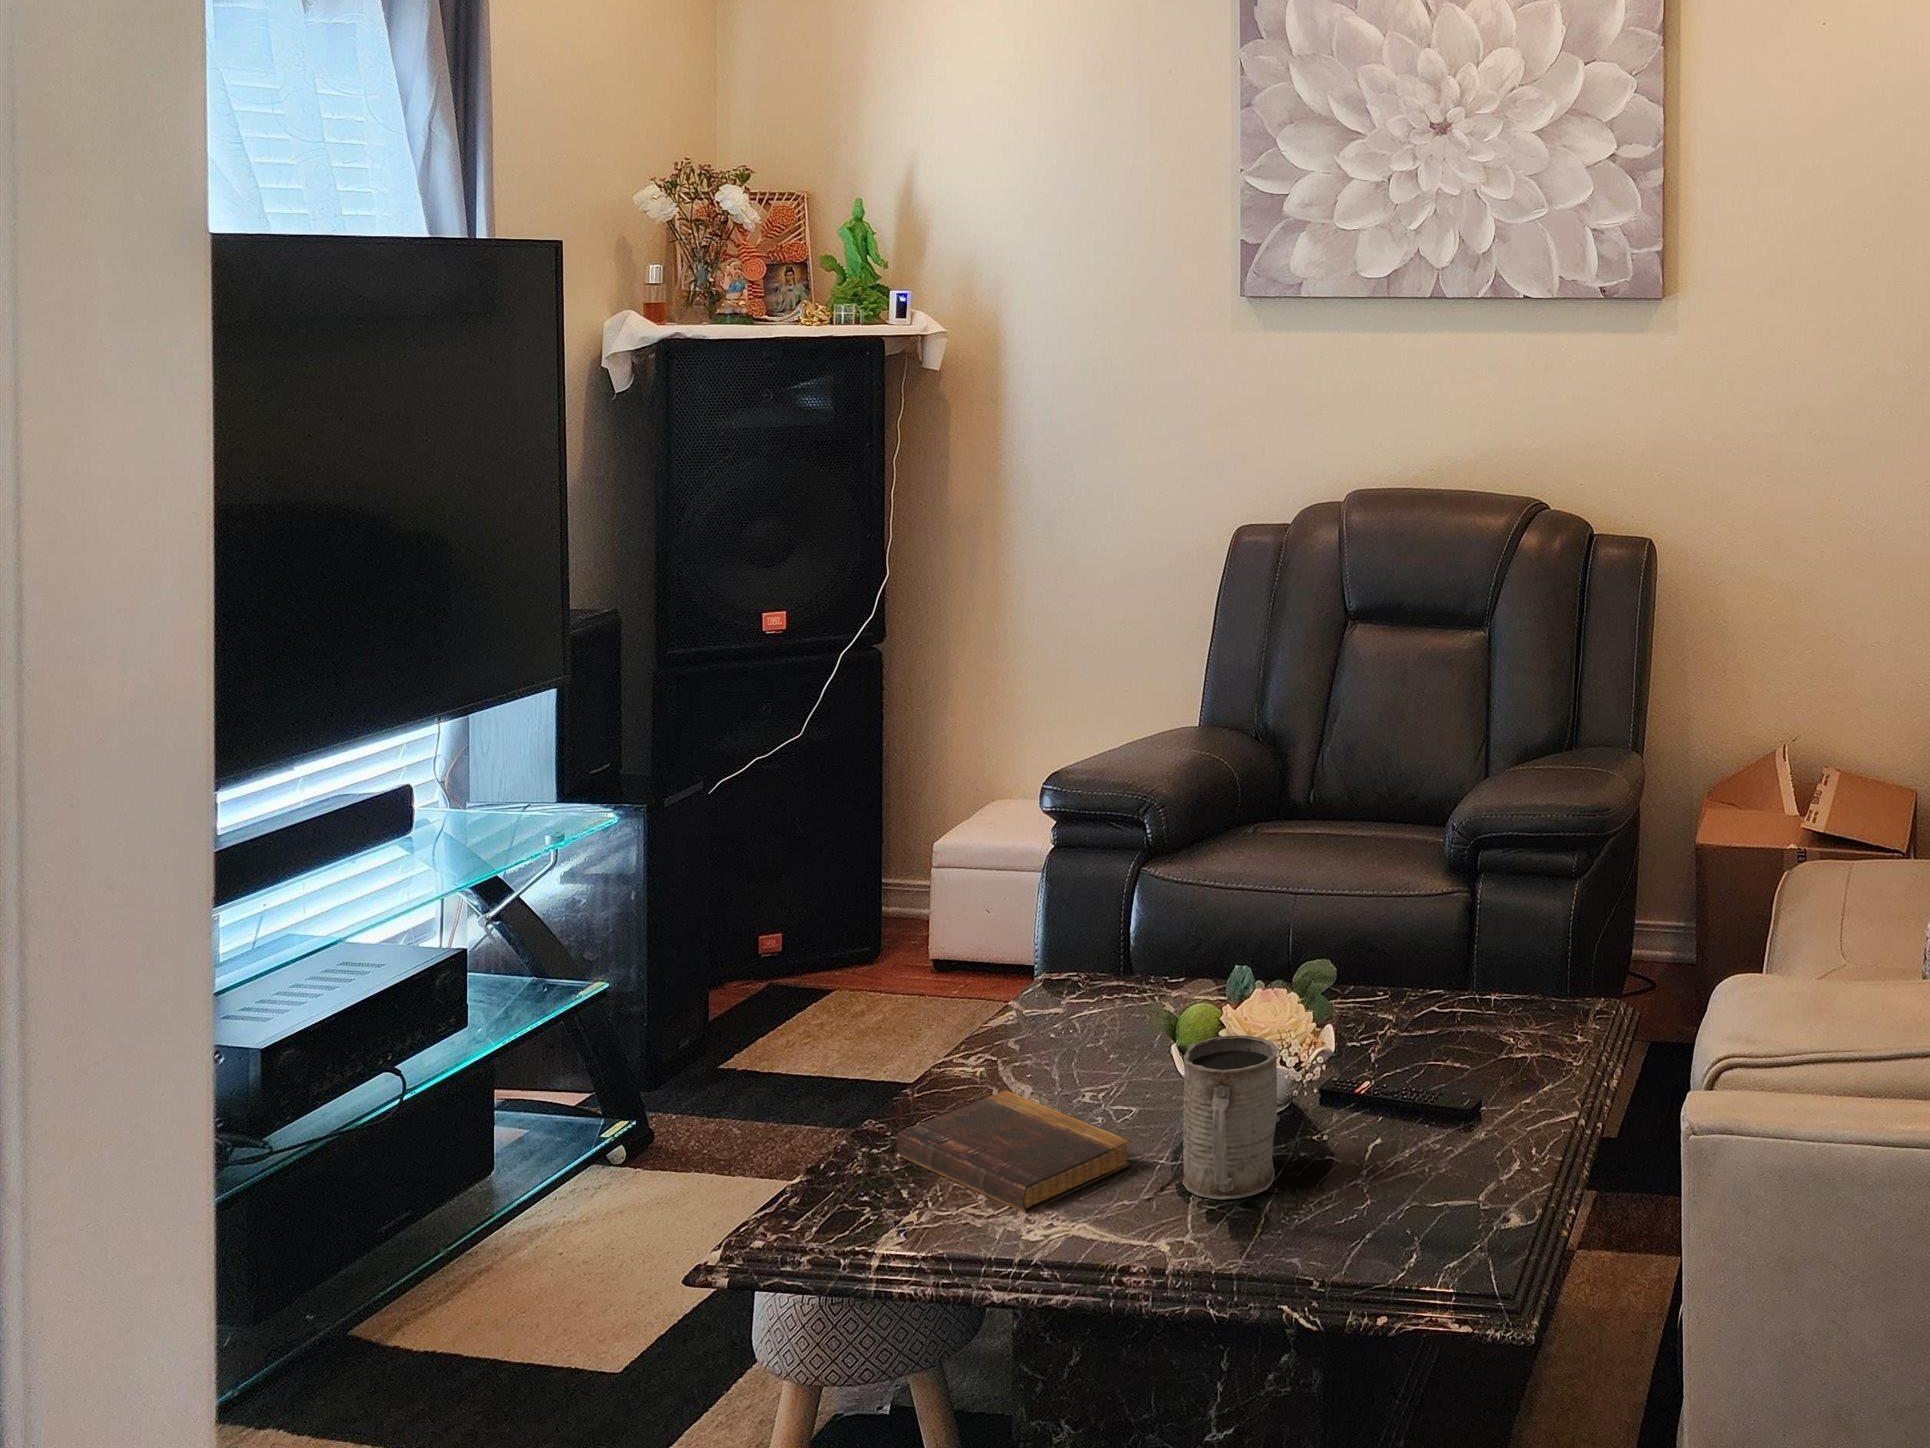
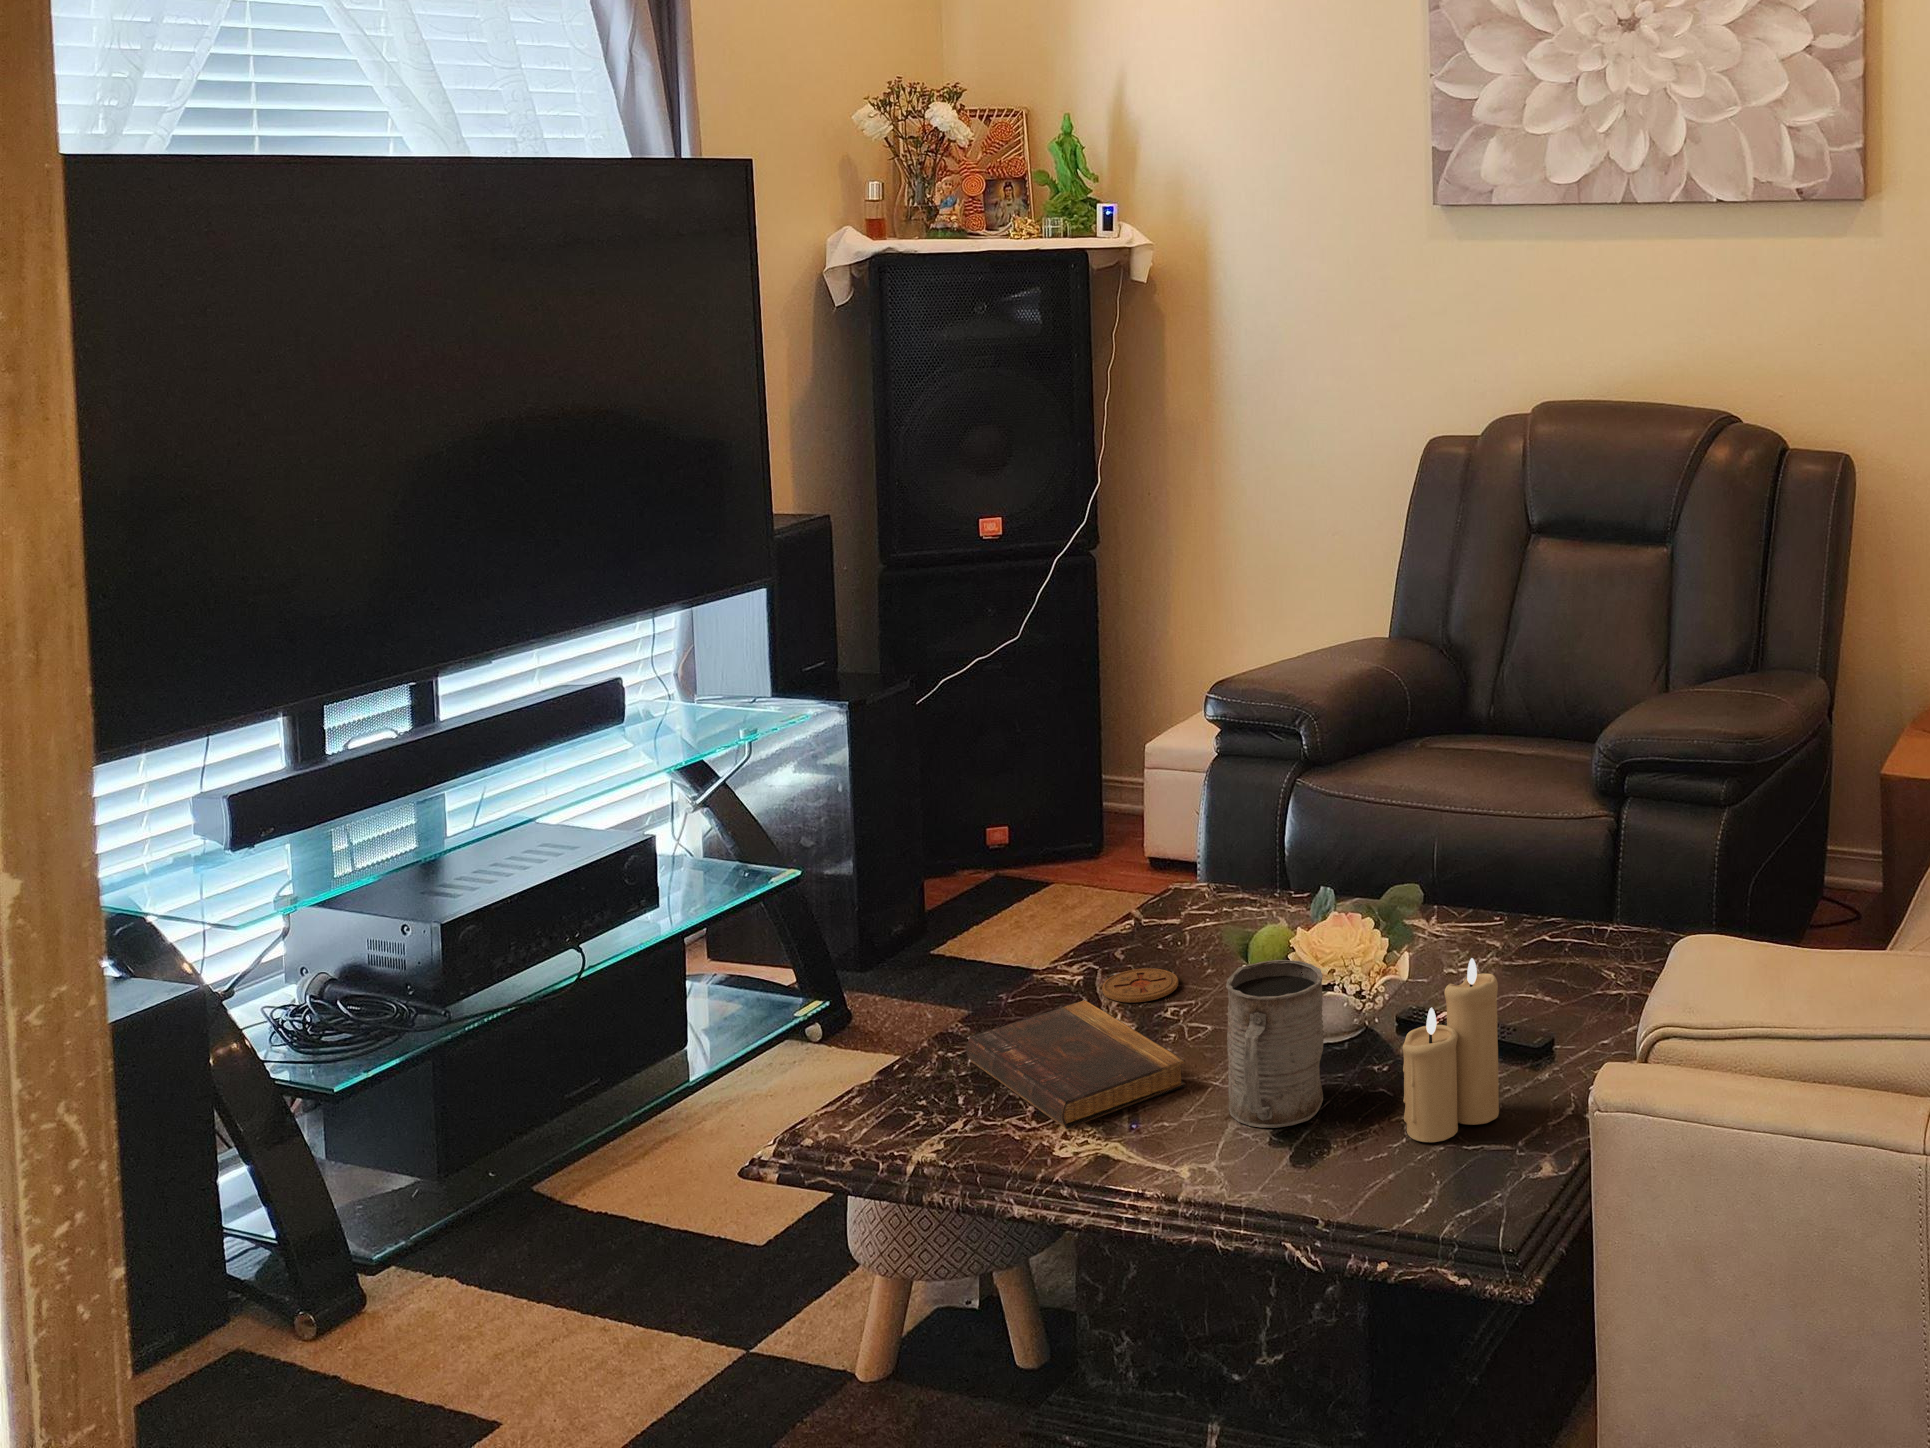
candle: none [1363,1023,1449,1202] -> present [1403,958,1499,1142]
coaster: none [1008,1059,1085,1092] -> present [1102,968,1178,1002]

